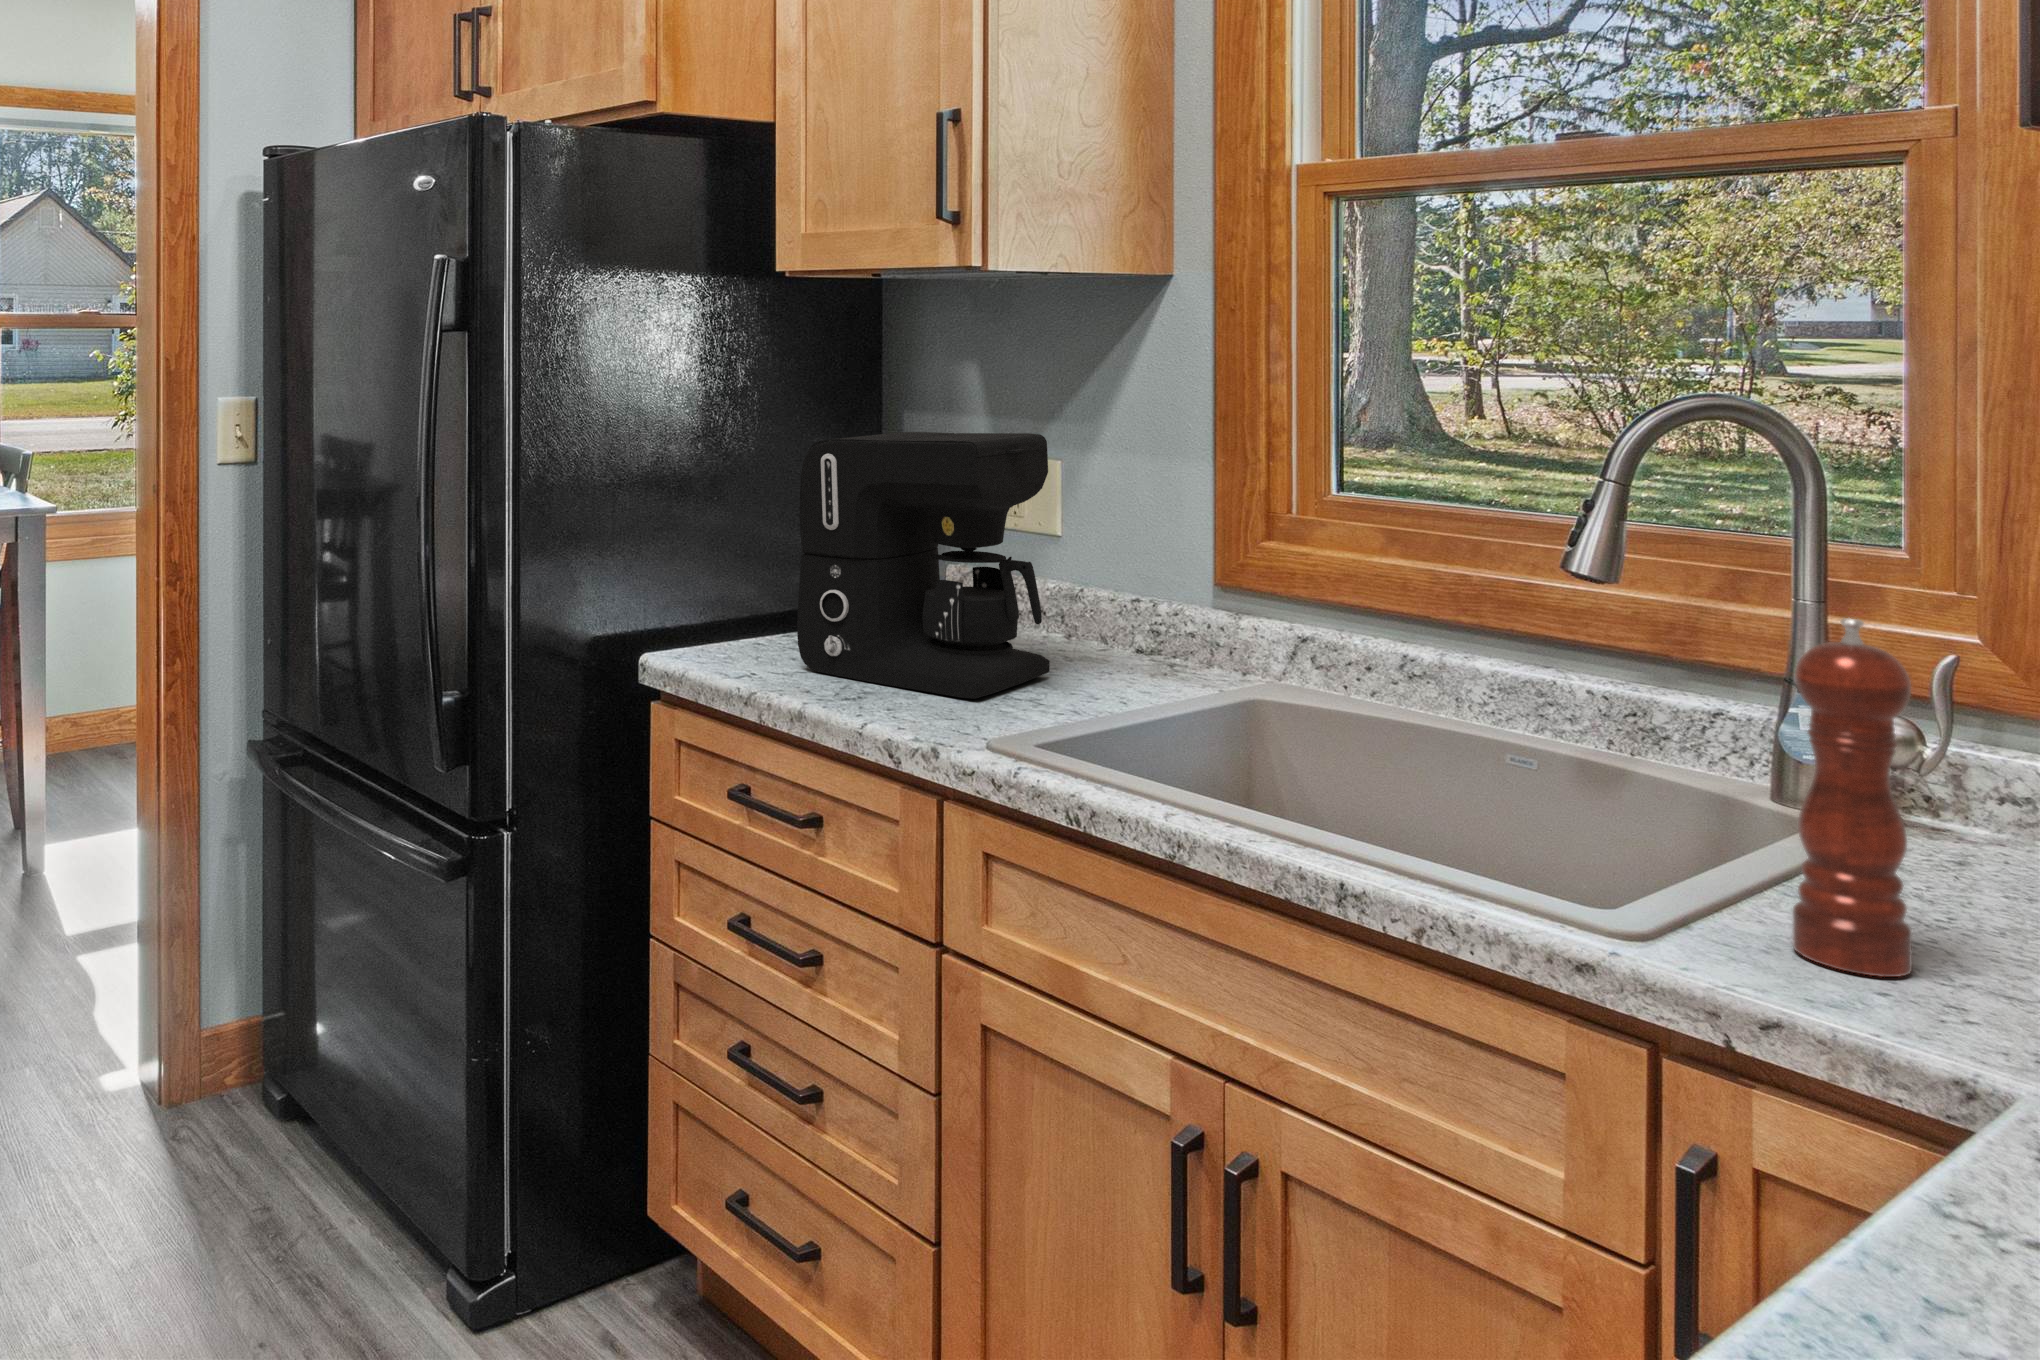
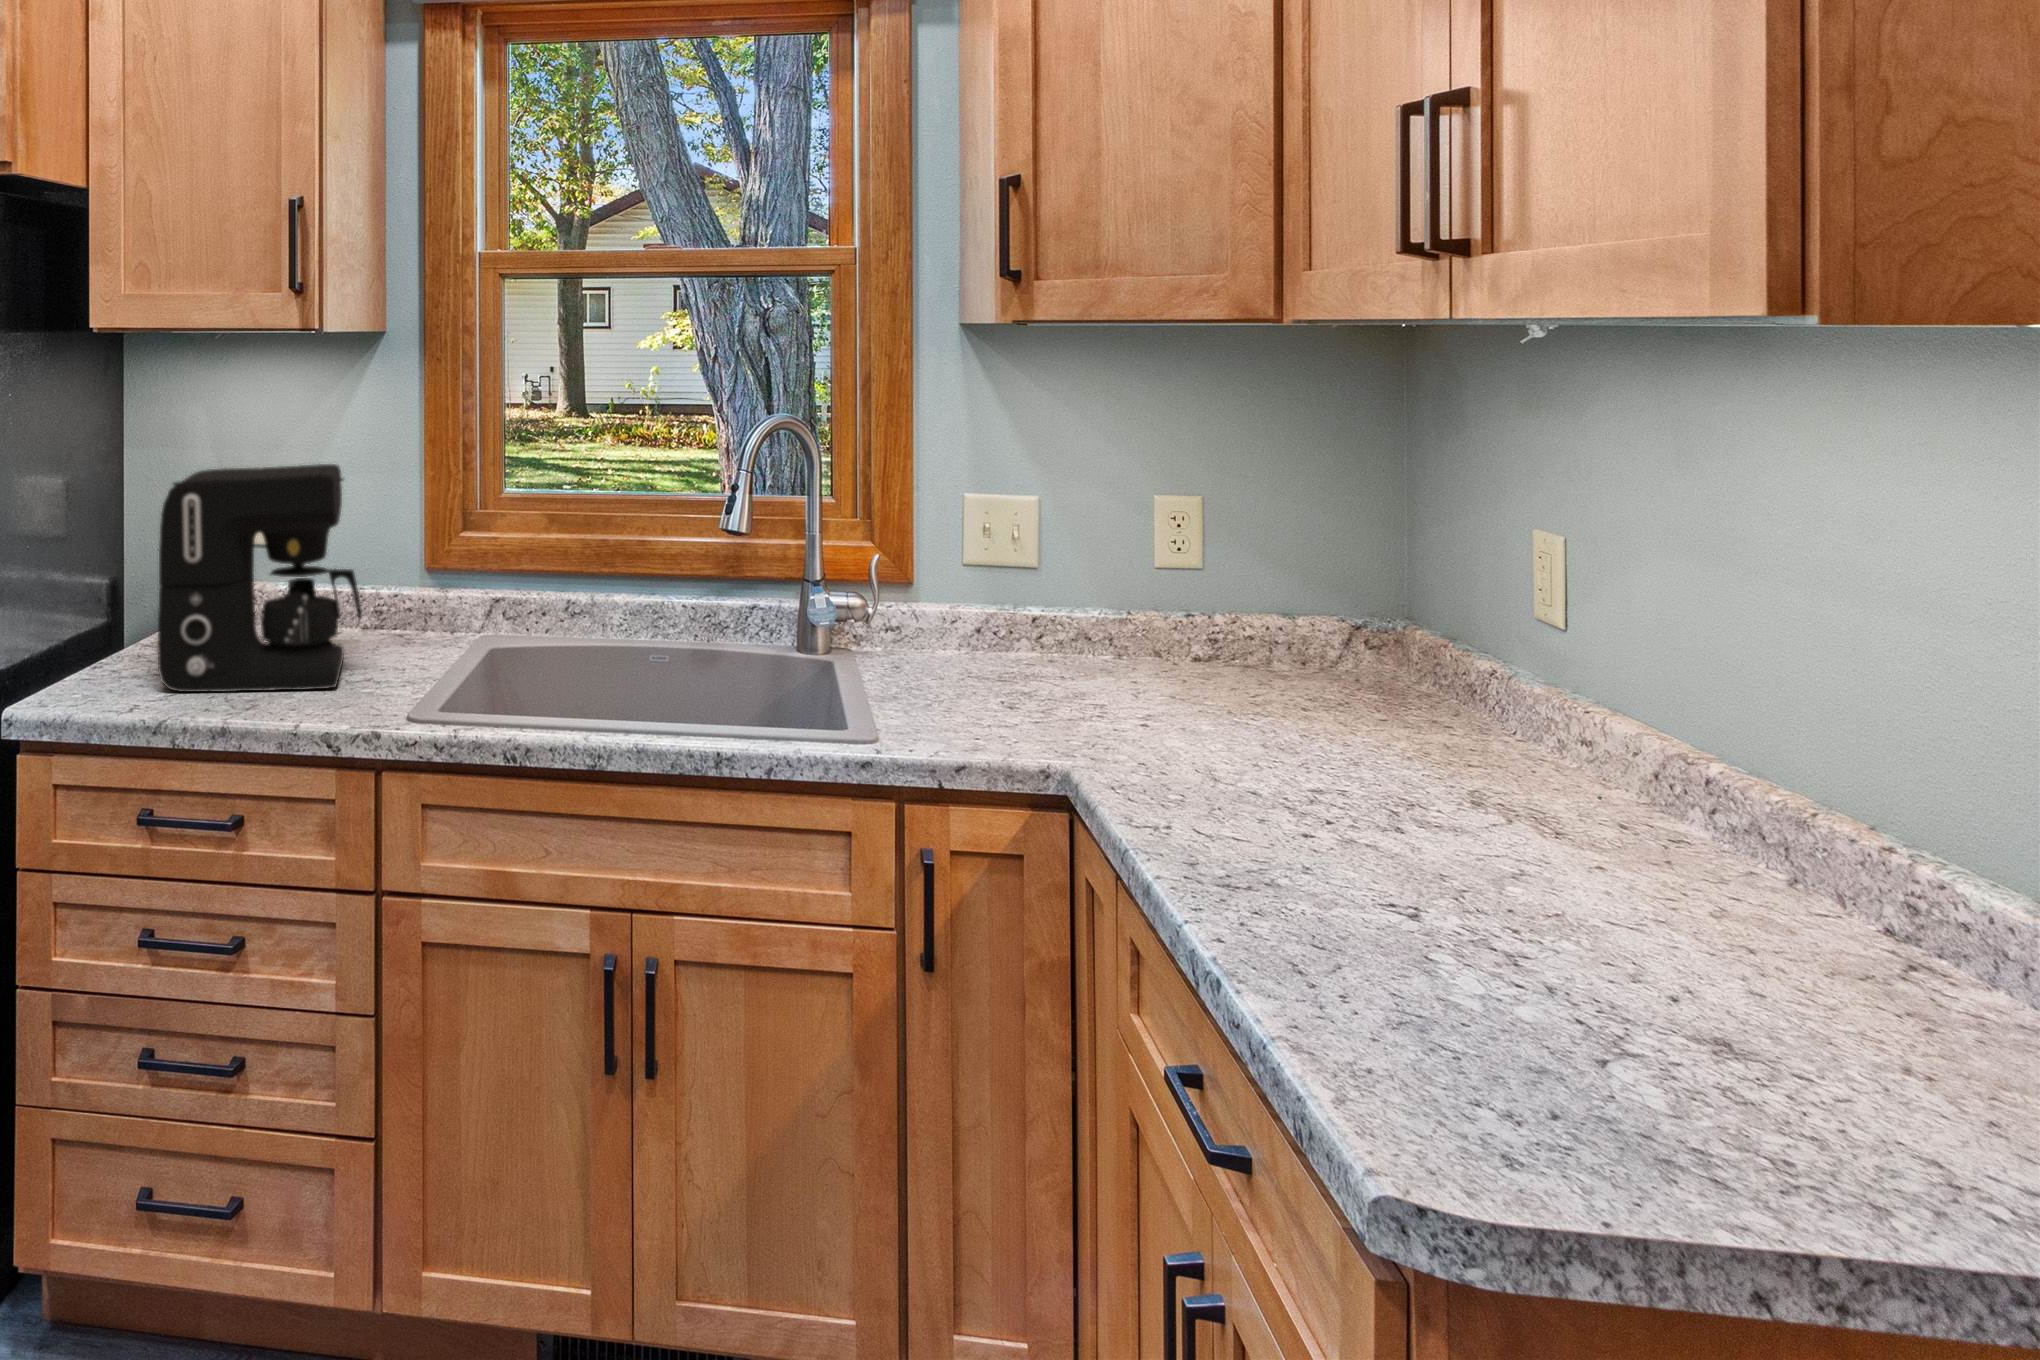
pepper mill: present [1792,618,1912,977] -> none [921,542,972,733]

